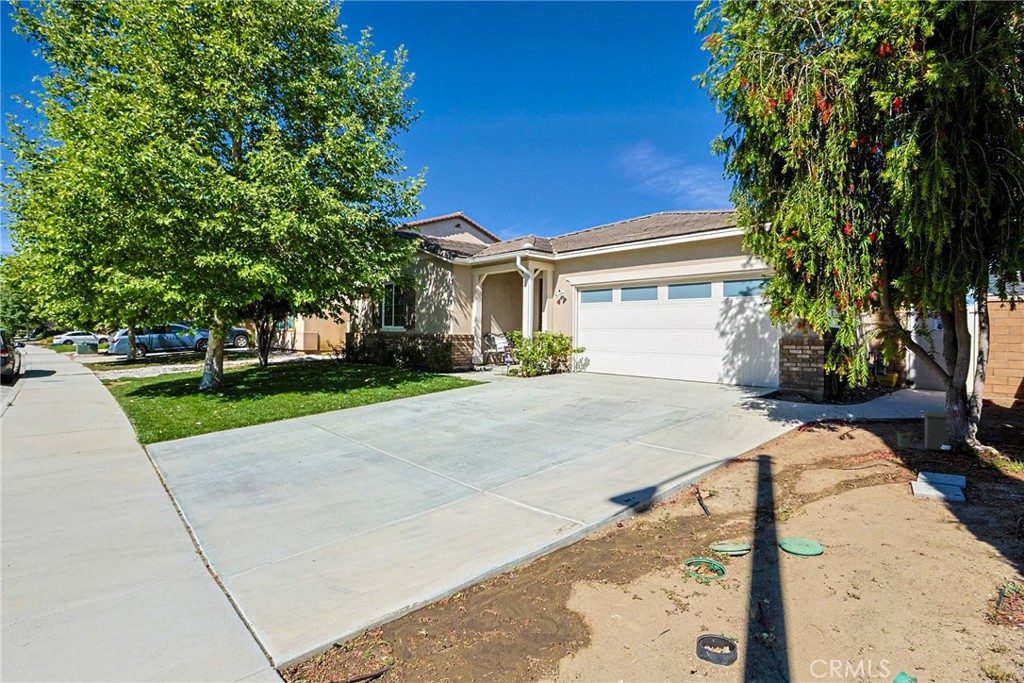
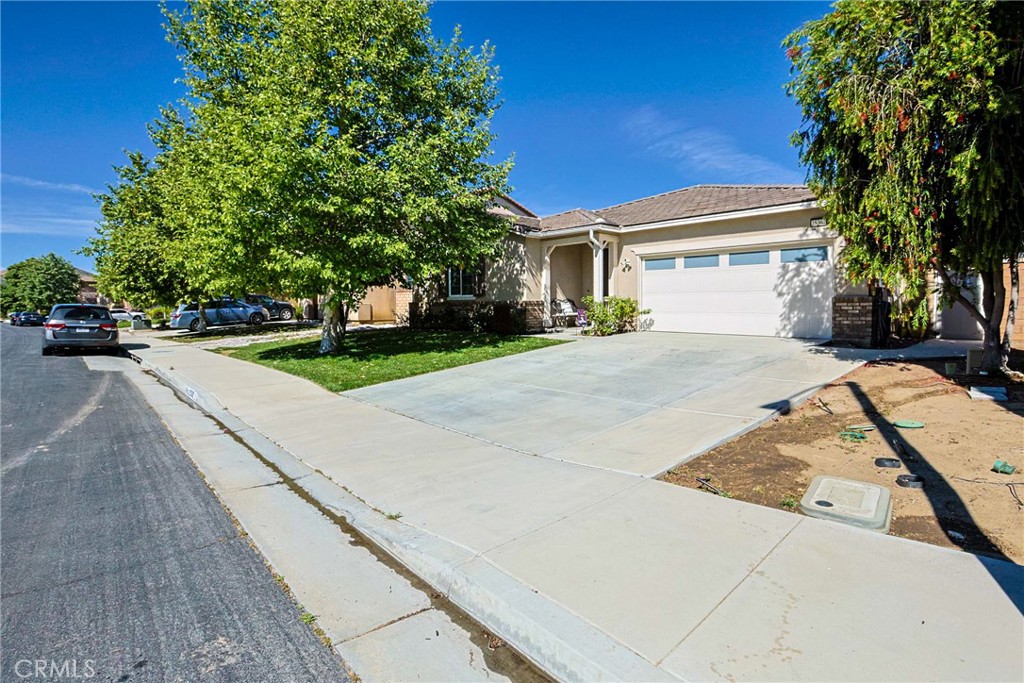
lounge chair: none [412,338,439,374] -> present [490,305,514,336]

